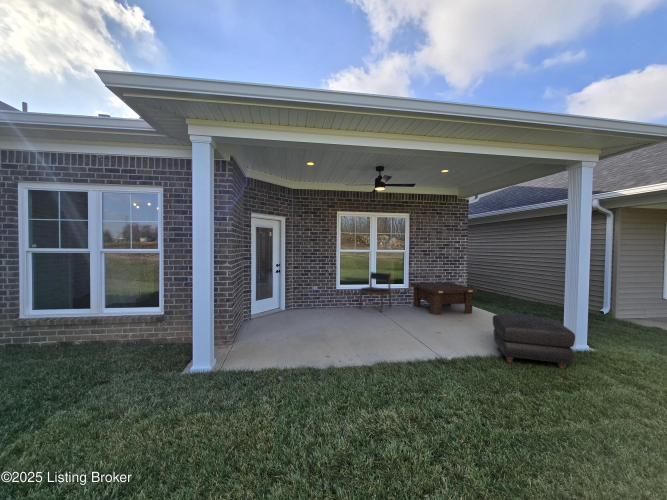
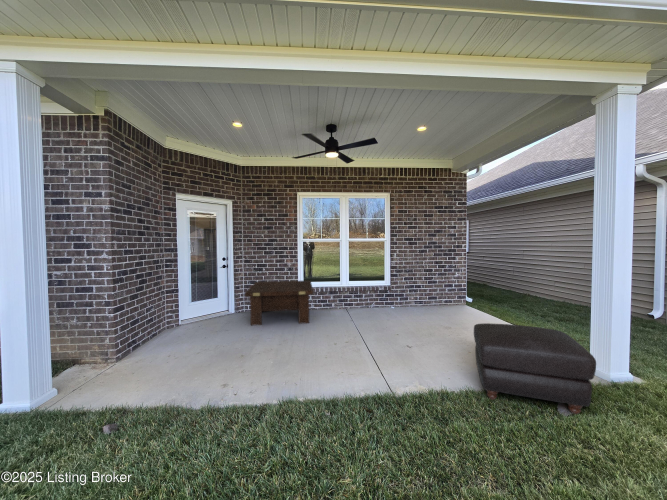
dining chair: present [359,272,391,312] -> none [325,266,365,316]
coffee table: present [410,282,477,315] -> present [245,280,313,325]

